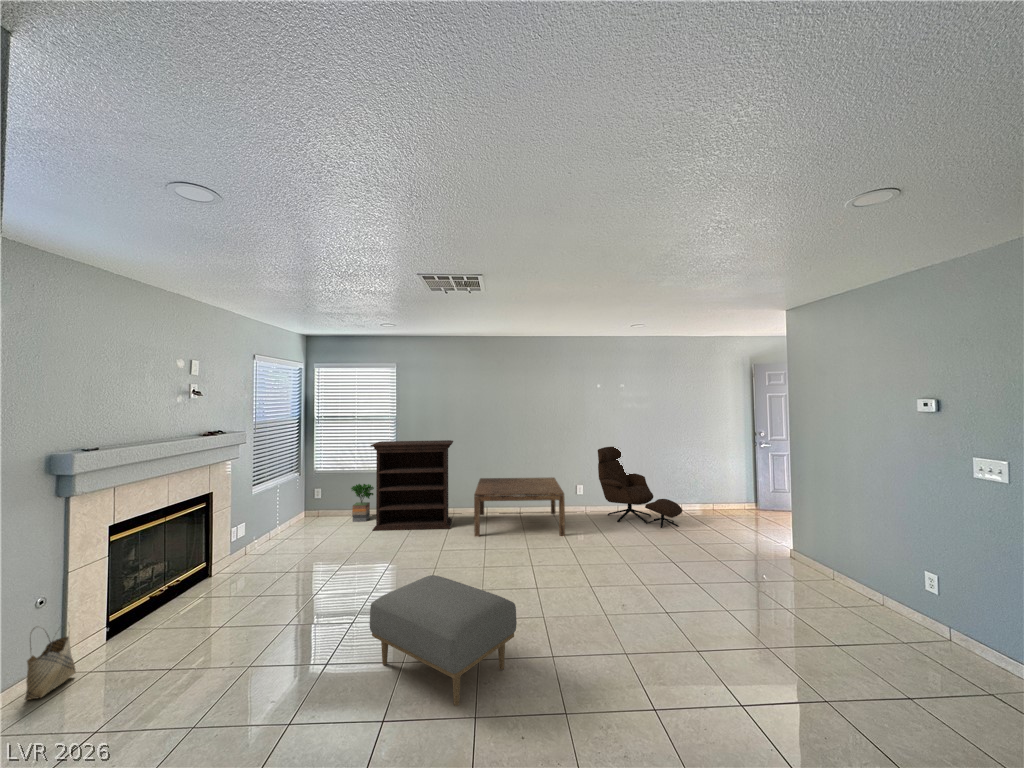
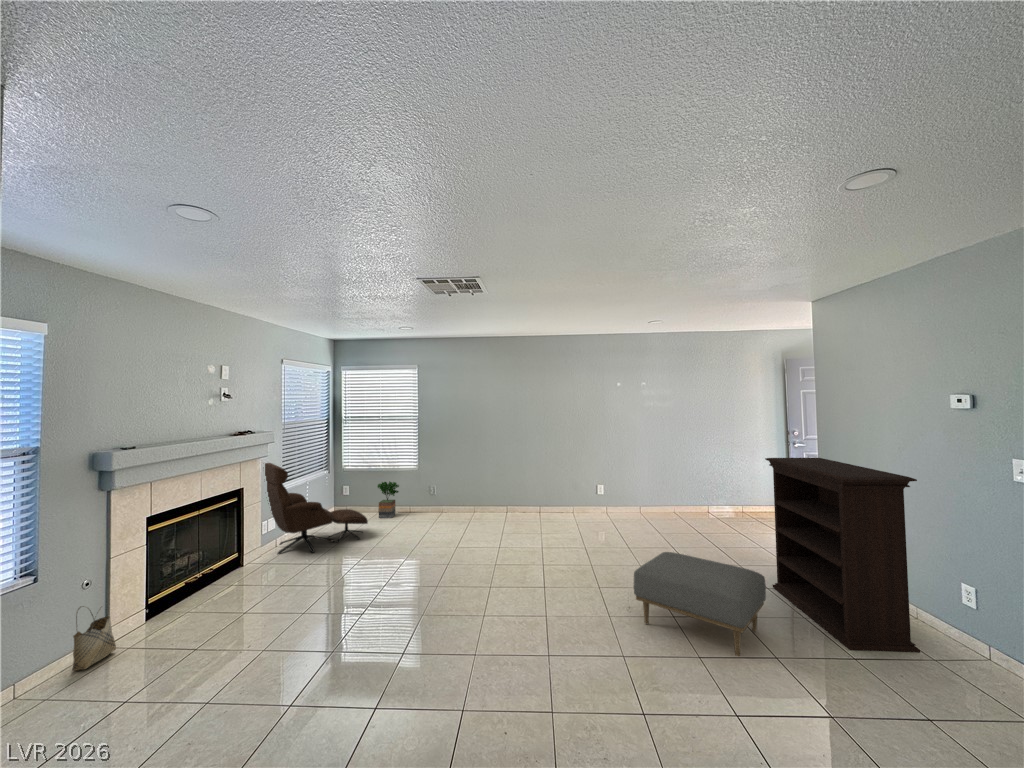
bookshelf: present [371,440,453,531] -> present [765,458,920,653]
lounge chair: present [598,447,682,528] -> present [265,463,368,554]
coffee table: present [474,477,565,537] -> none [493,477,585,537]
ottoman: present [370,575,517,706] -> present [634,552,766,656]

